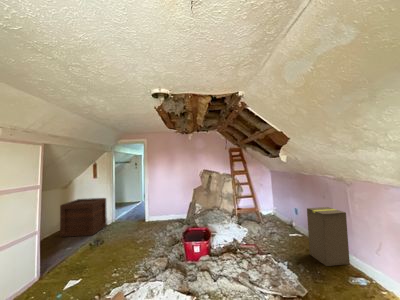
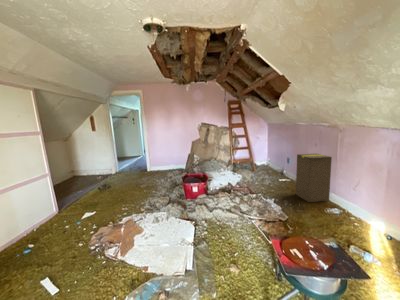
wooden crate: present [60,198,107,237] -> none [64,149,110,183]

